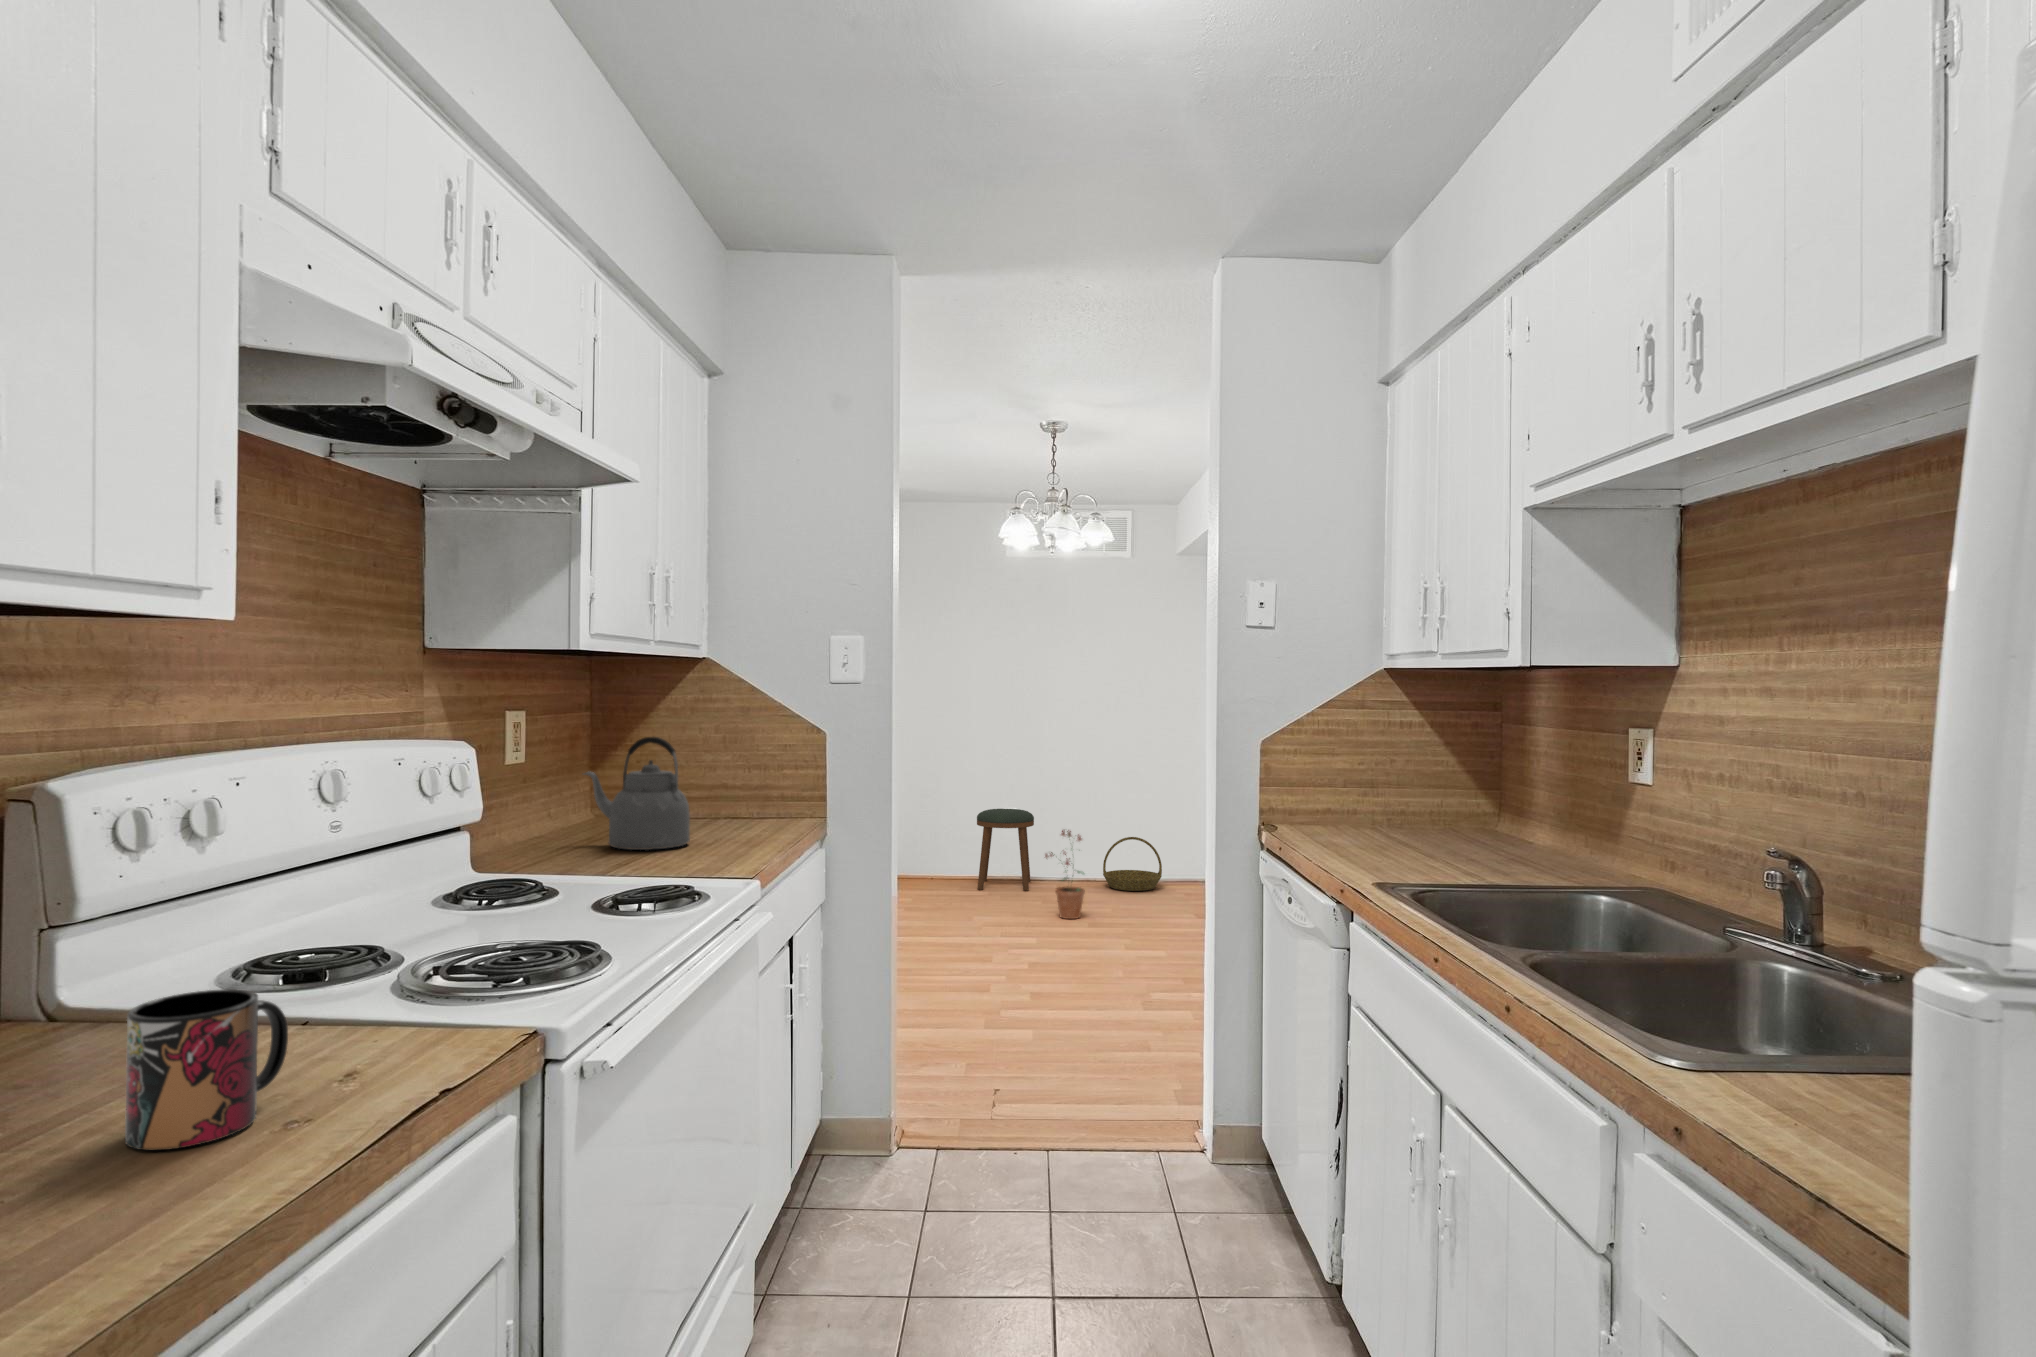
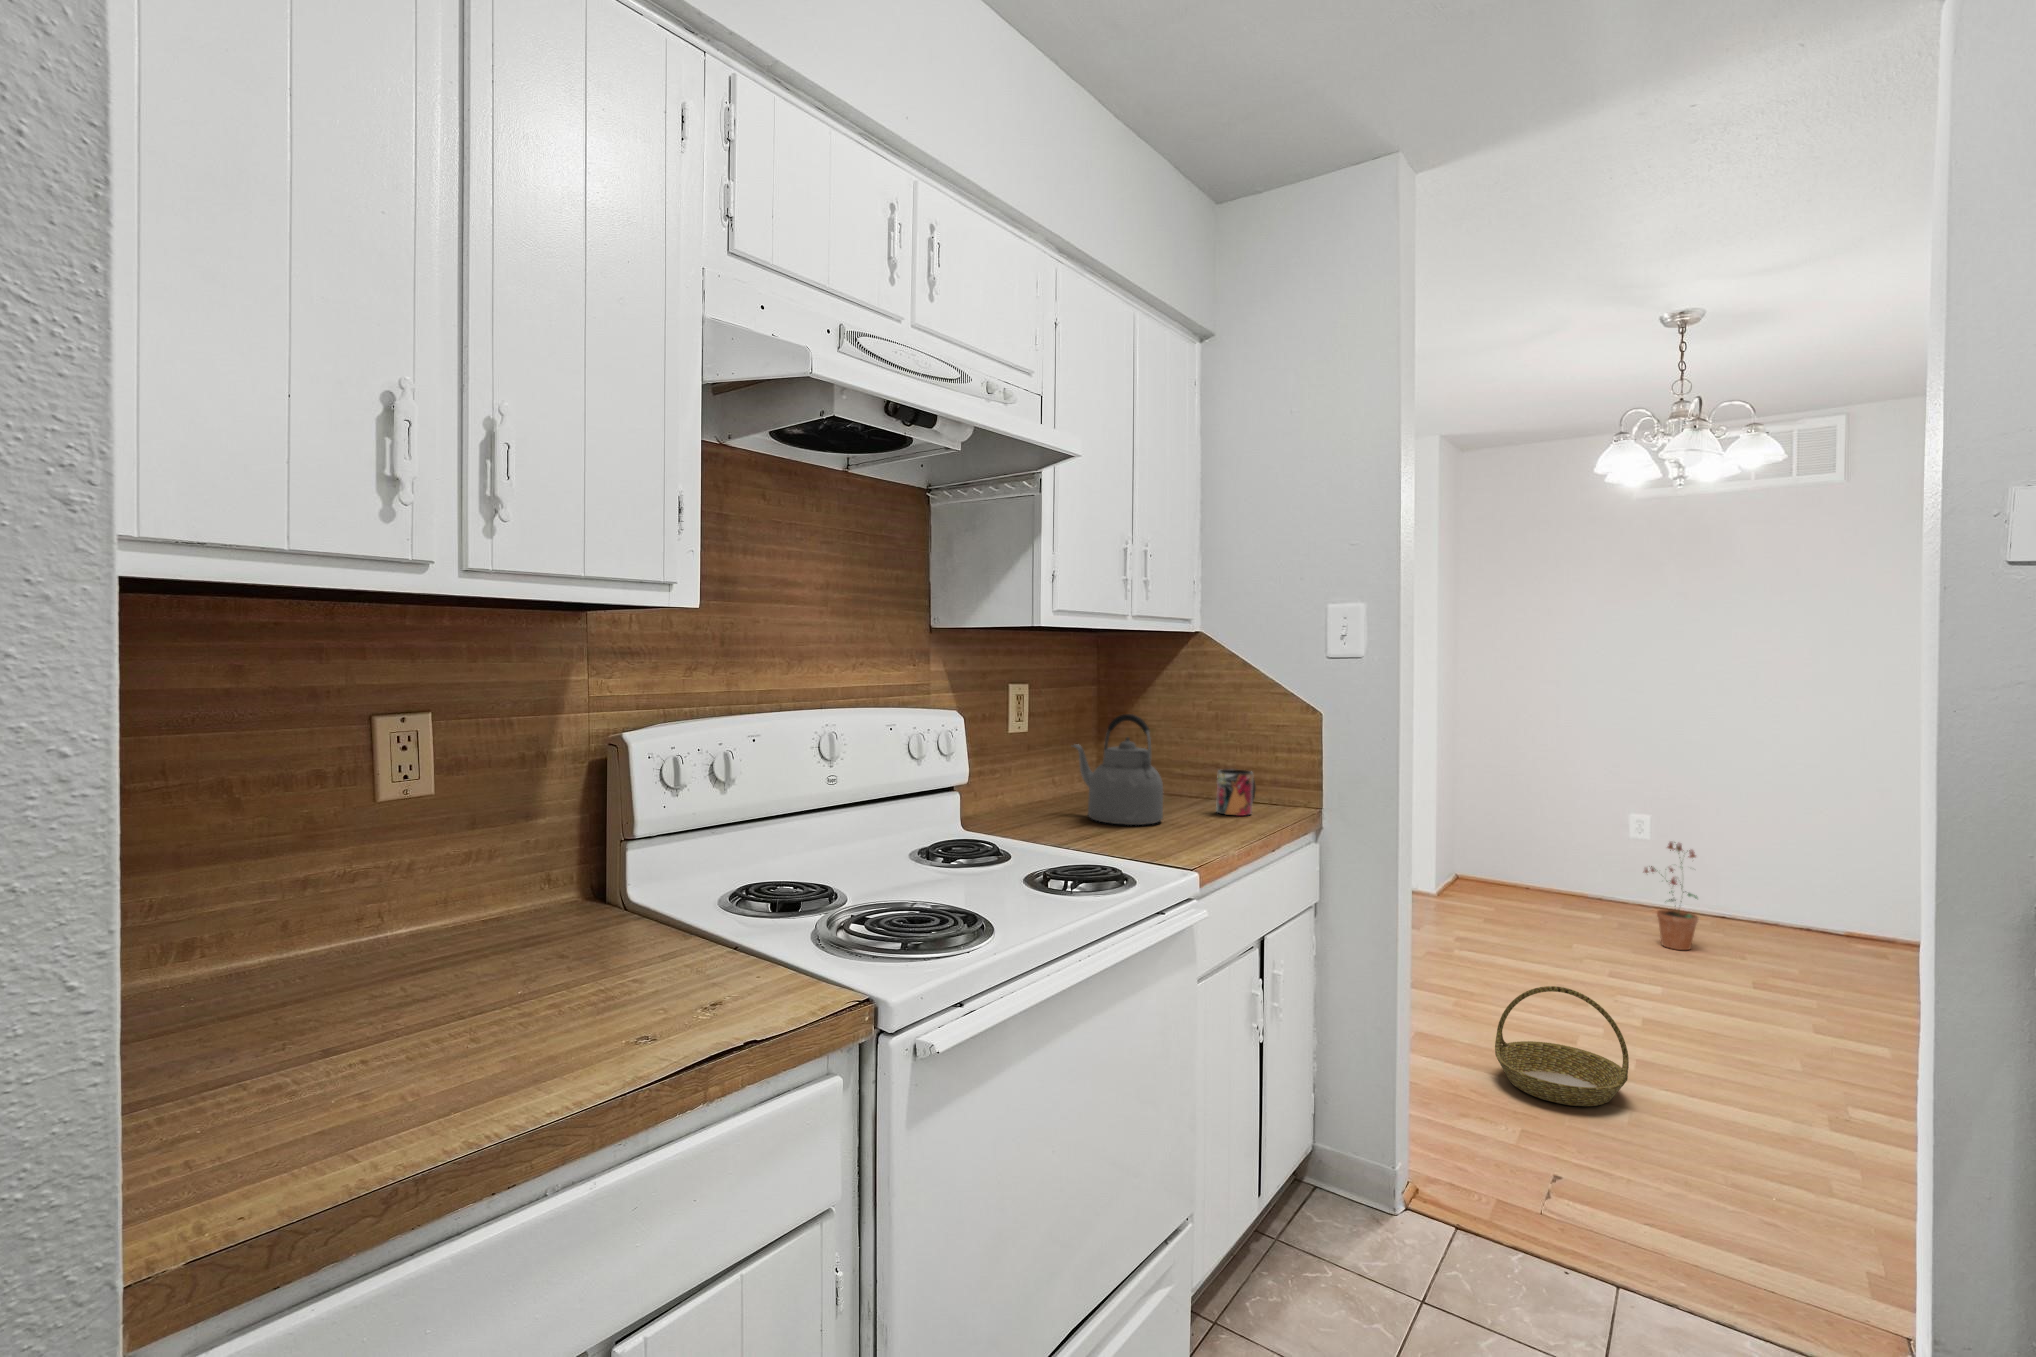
stool: present [977,809,1034,891] -> none [1560,809,1638,907]
basket: present [1103,837,1162,891] -> present [1495,986,1629,1106]
mug: present [125,989,288,1151] -> present [1216,769,1256,816]

